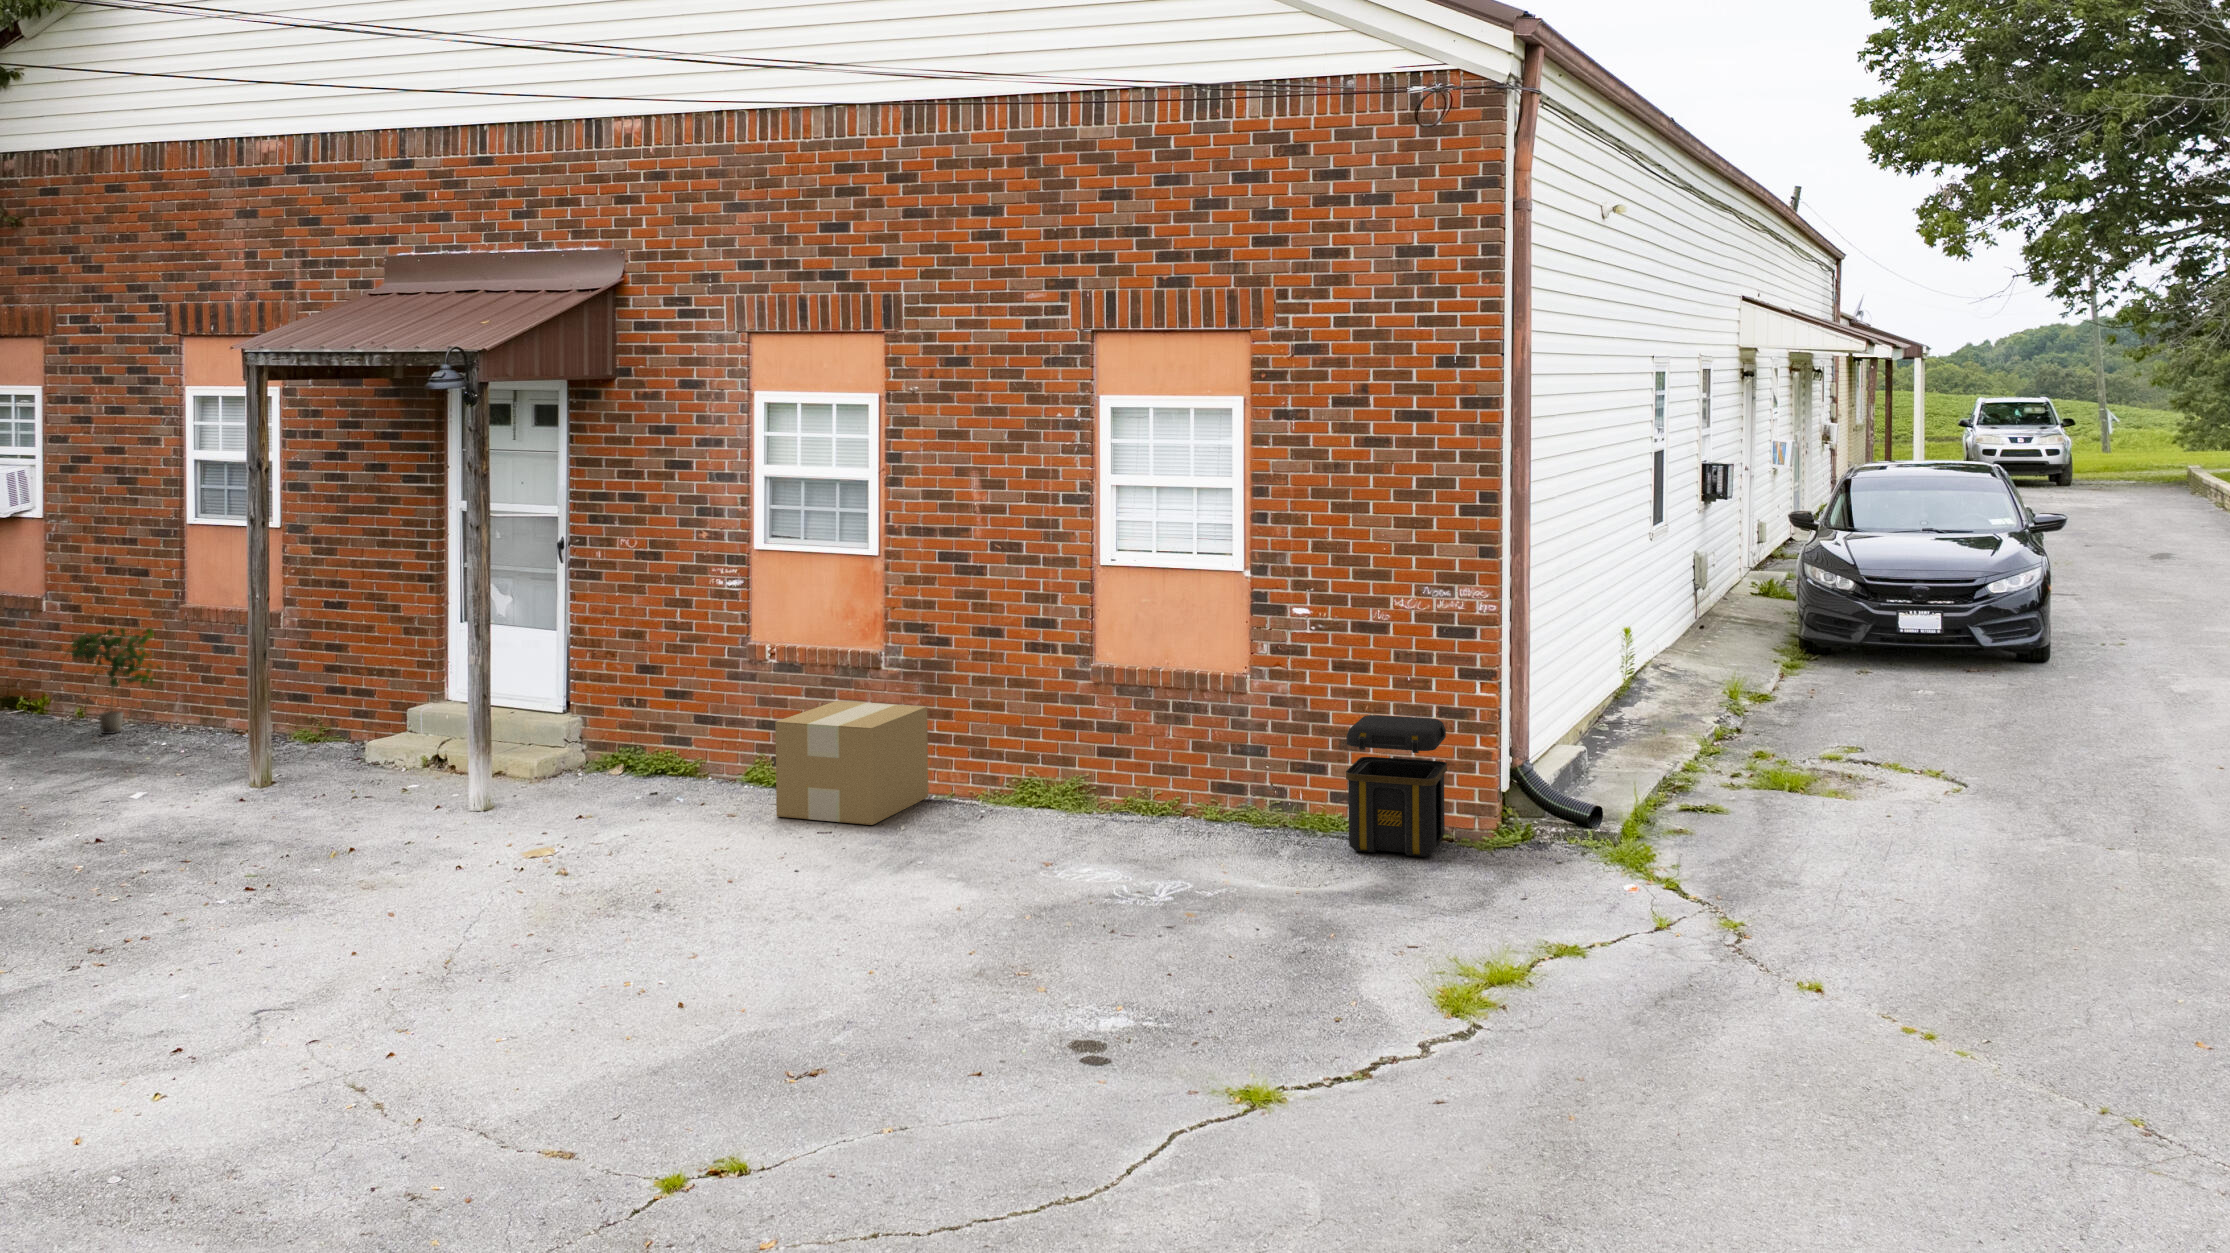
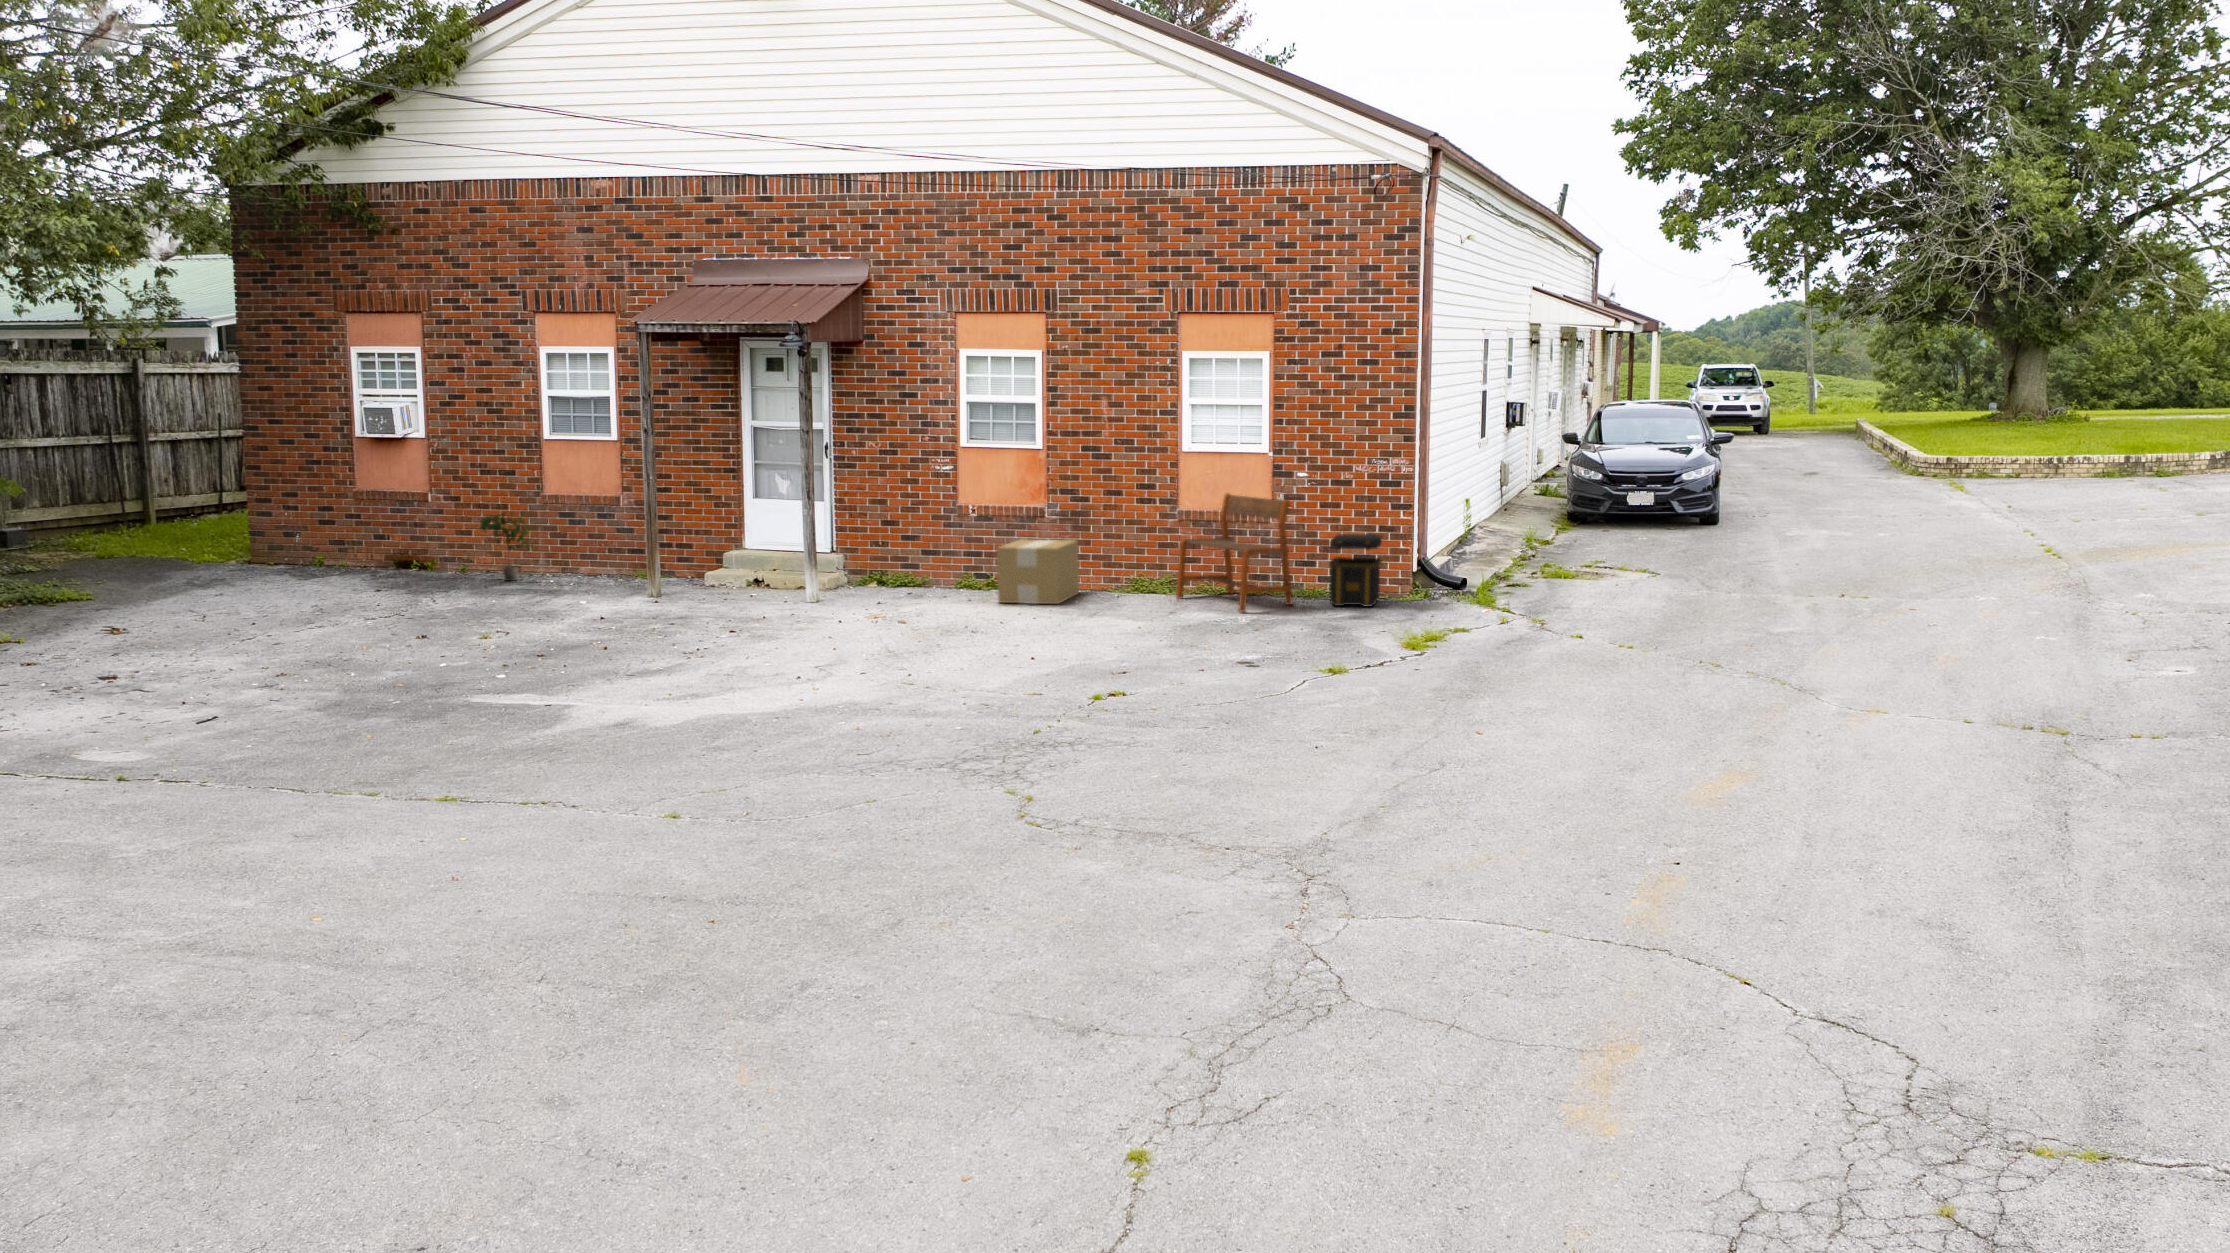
bench: none [1084,633,1281,862] -> present [1176,494,1292,612]

